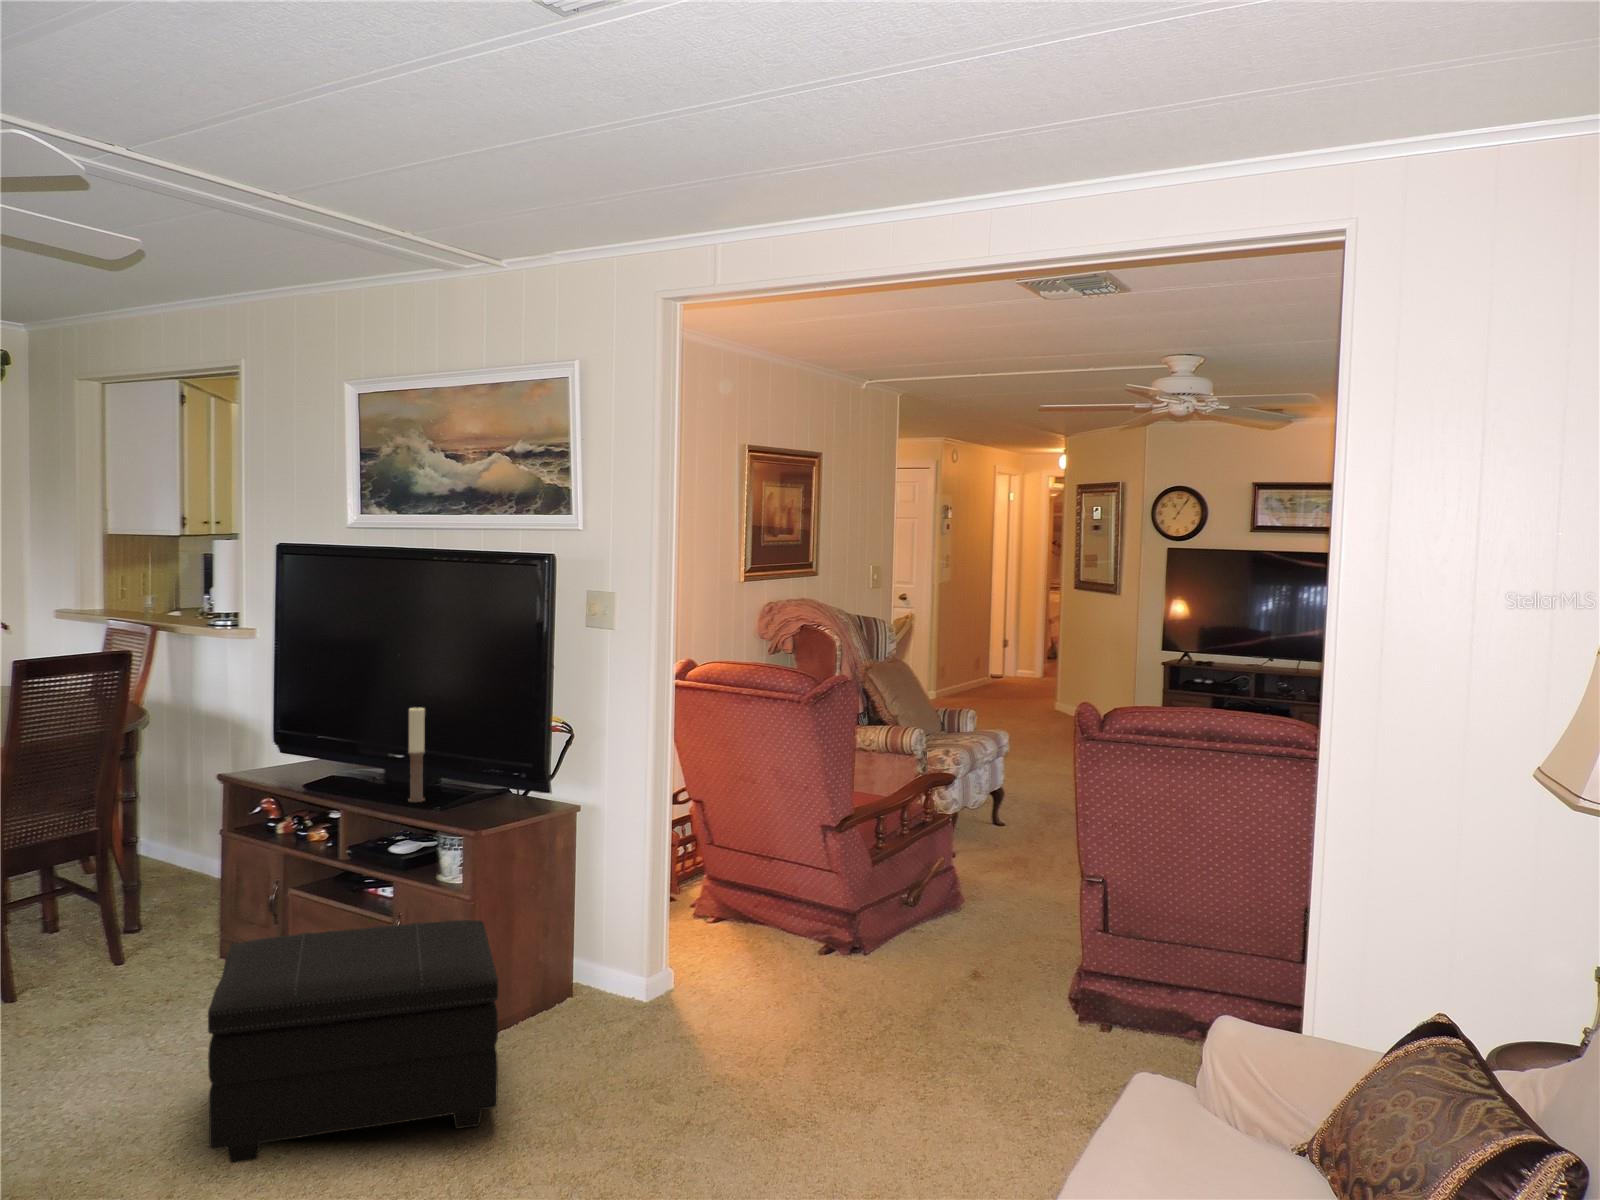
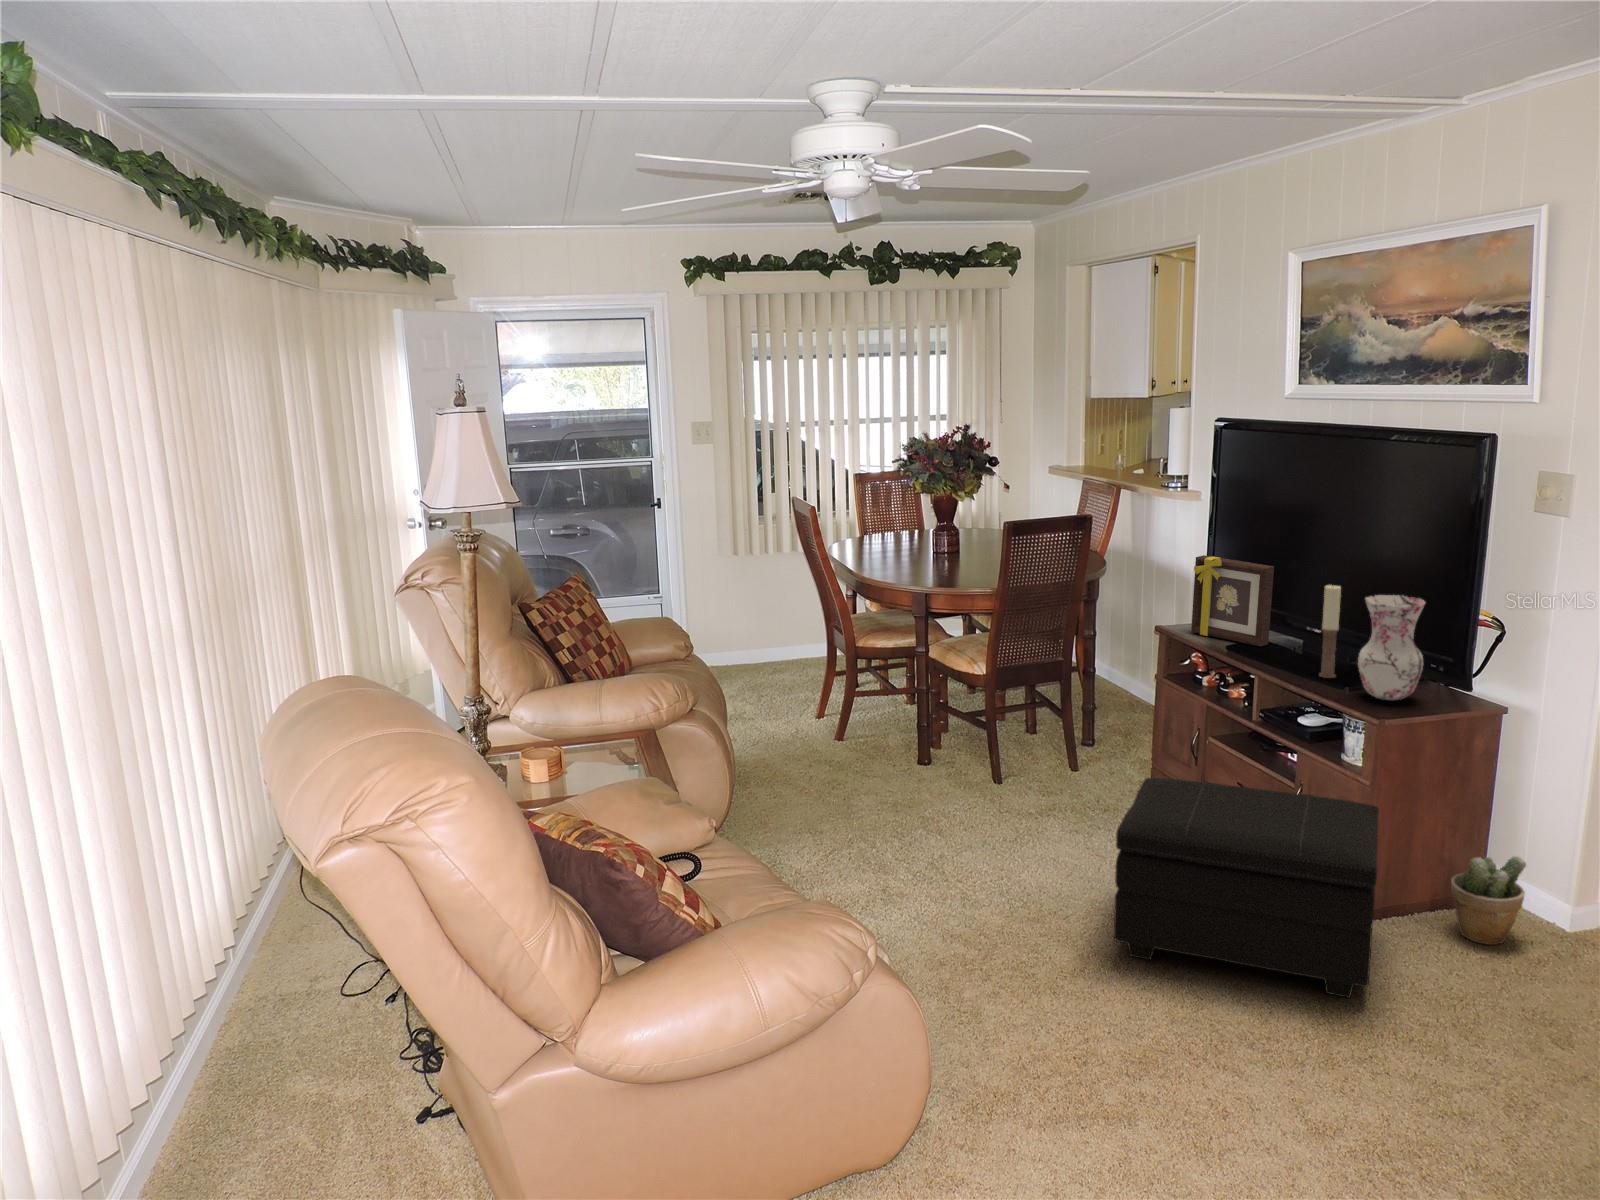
picture frame: none [262,691,350,782] -> present [1191,555,1274,646]
vase: none [449,710,509,814] -> present [1358,595,1425,700]
potted plant: none [549,941,611,1034] -> present [1451,856,1526,945]

